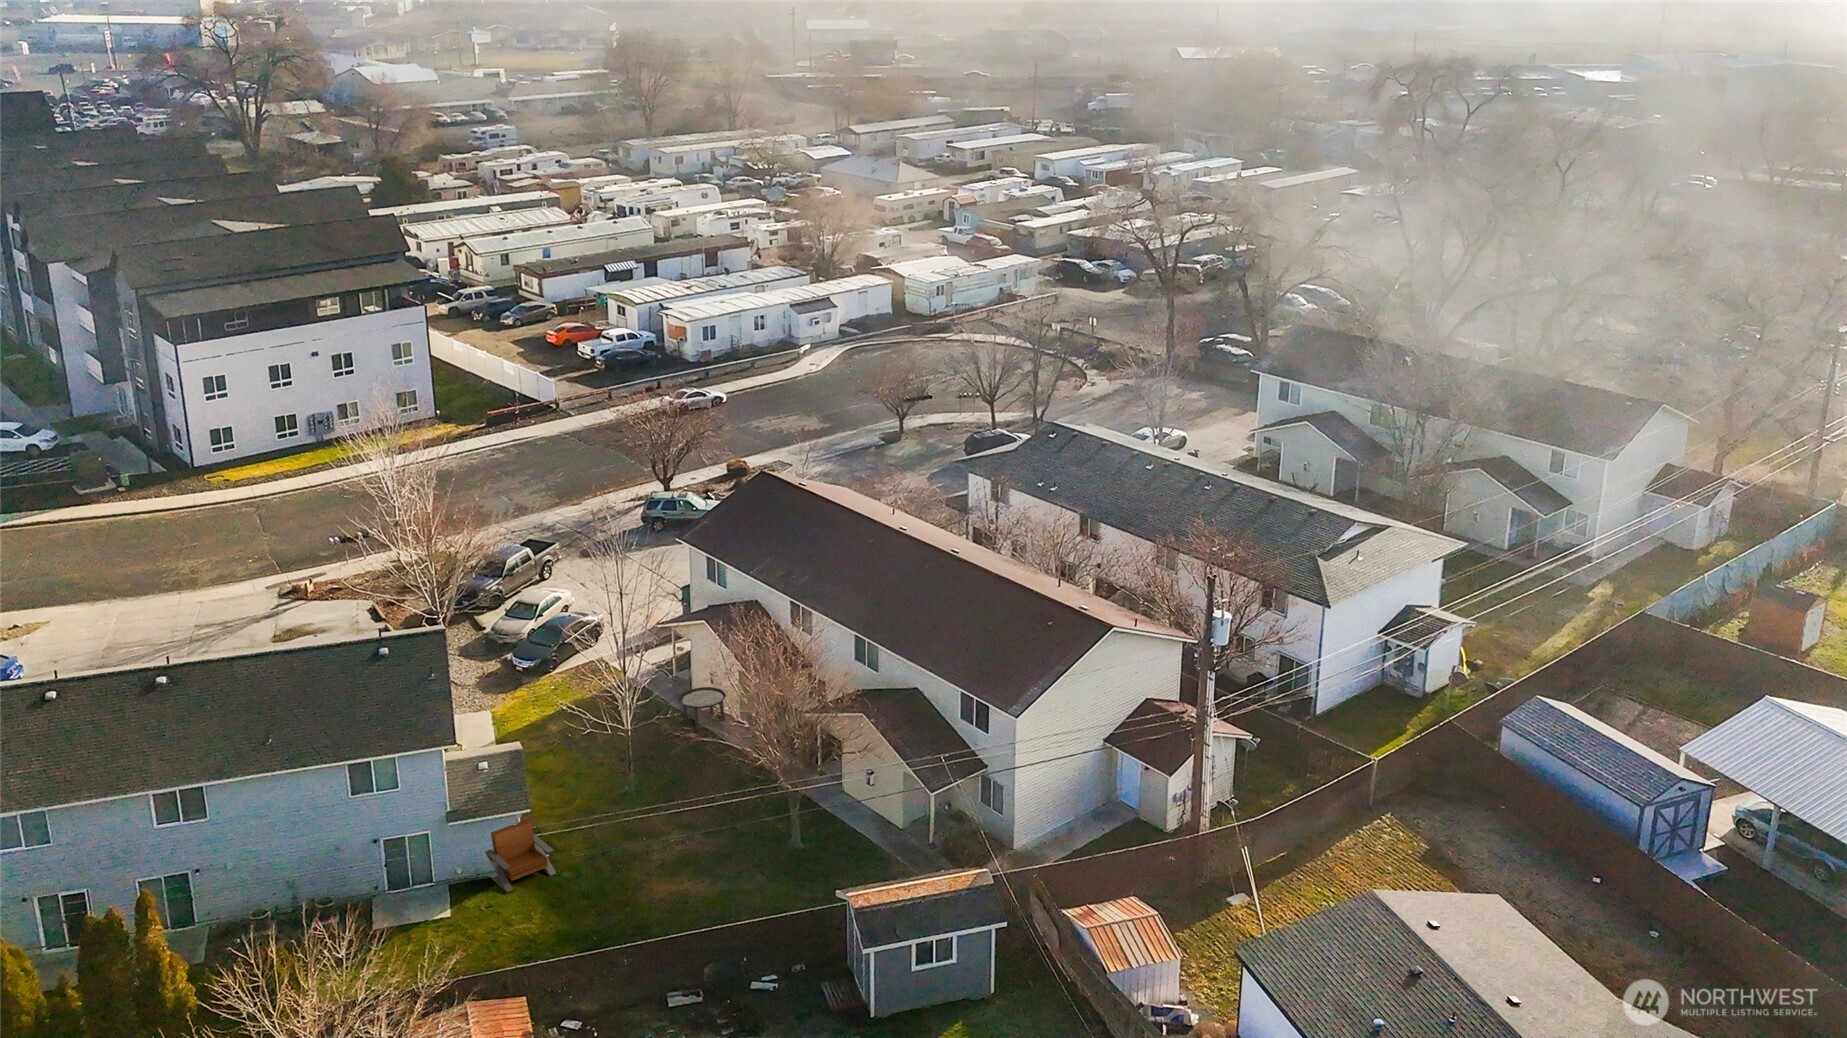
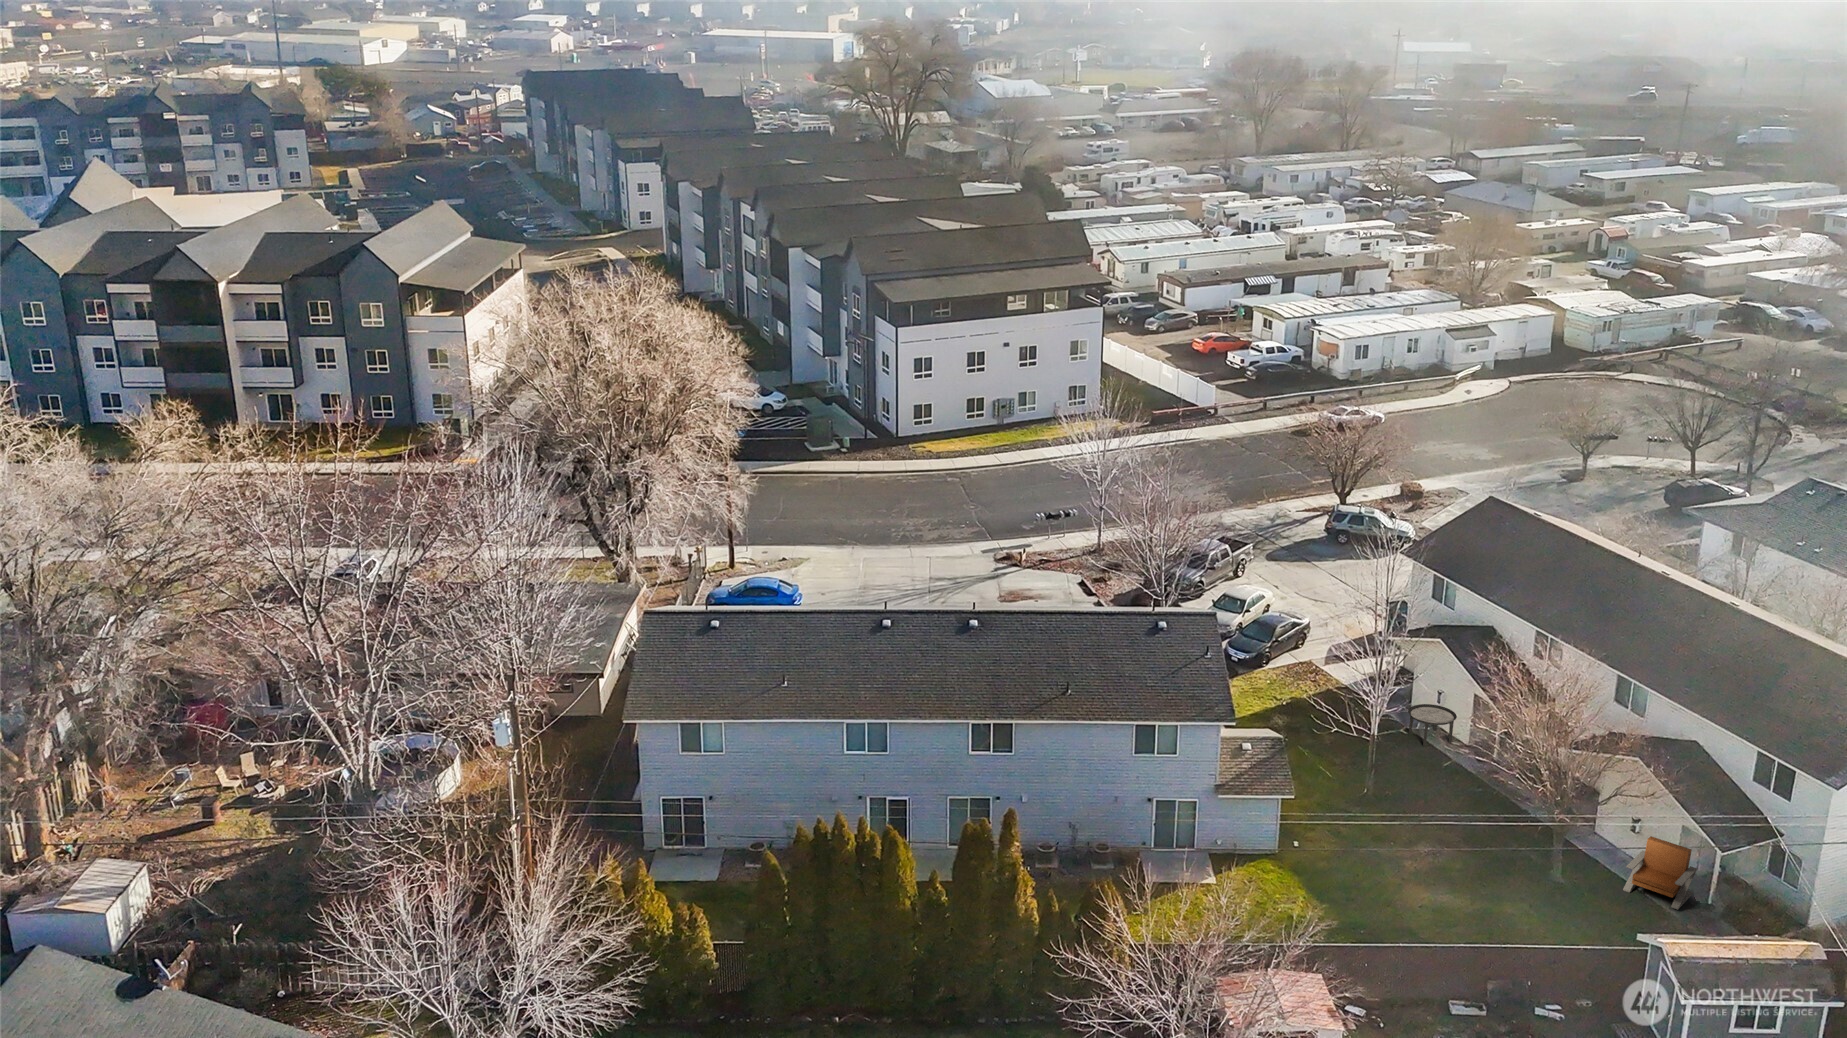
lounge chair: present [485,820,556,892] -> present [1623,836,1697,910]

